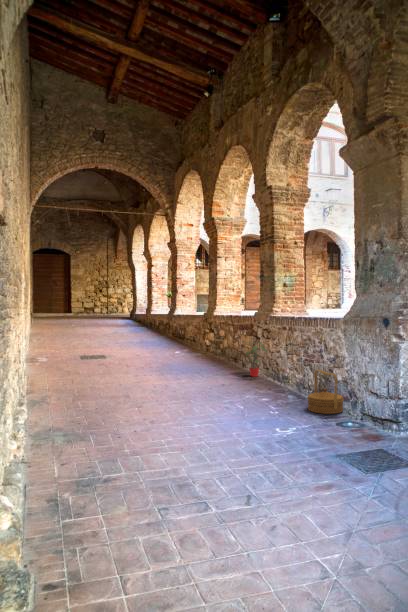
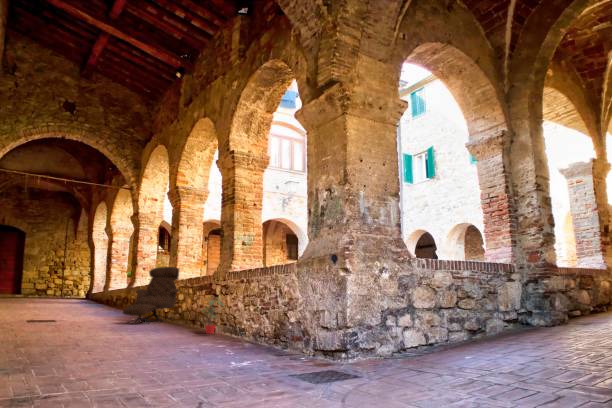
lounge chair: none [171,301,222,359] -> present [123,267,180,323]
woven basket: present [307,370,343,414] -> none [261,312,297,355]

